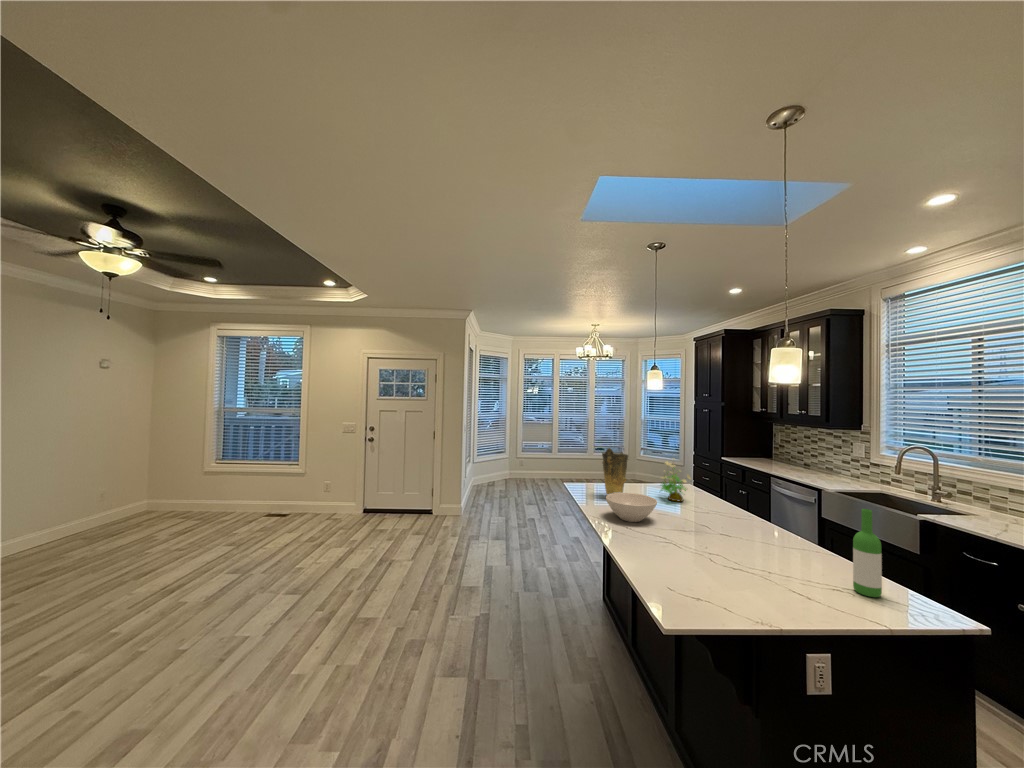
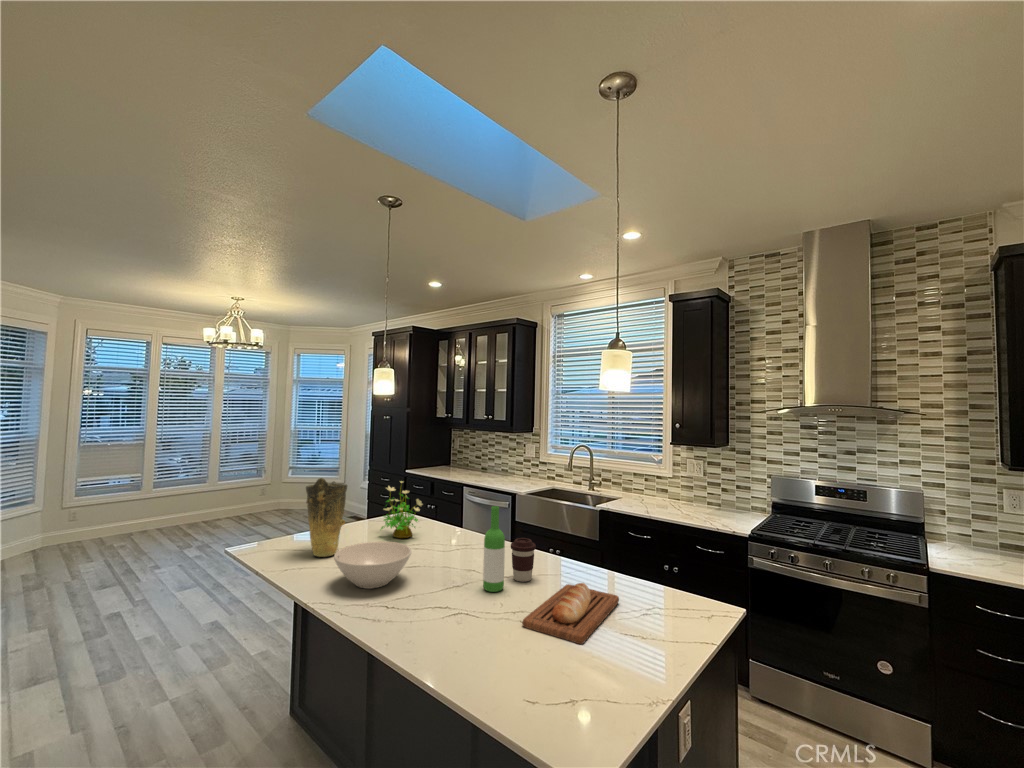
wine bottle: present [853,509,882,597] -> present [483,506,505,592]
coffee cup: none [735,511,759,547] -> present [511,538,536,582]
bread loaf: none [711,554,825,589] -> present [522,583,619,644]

